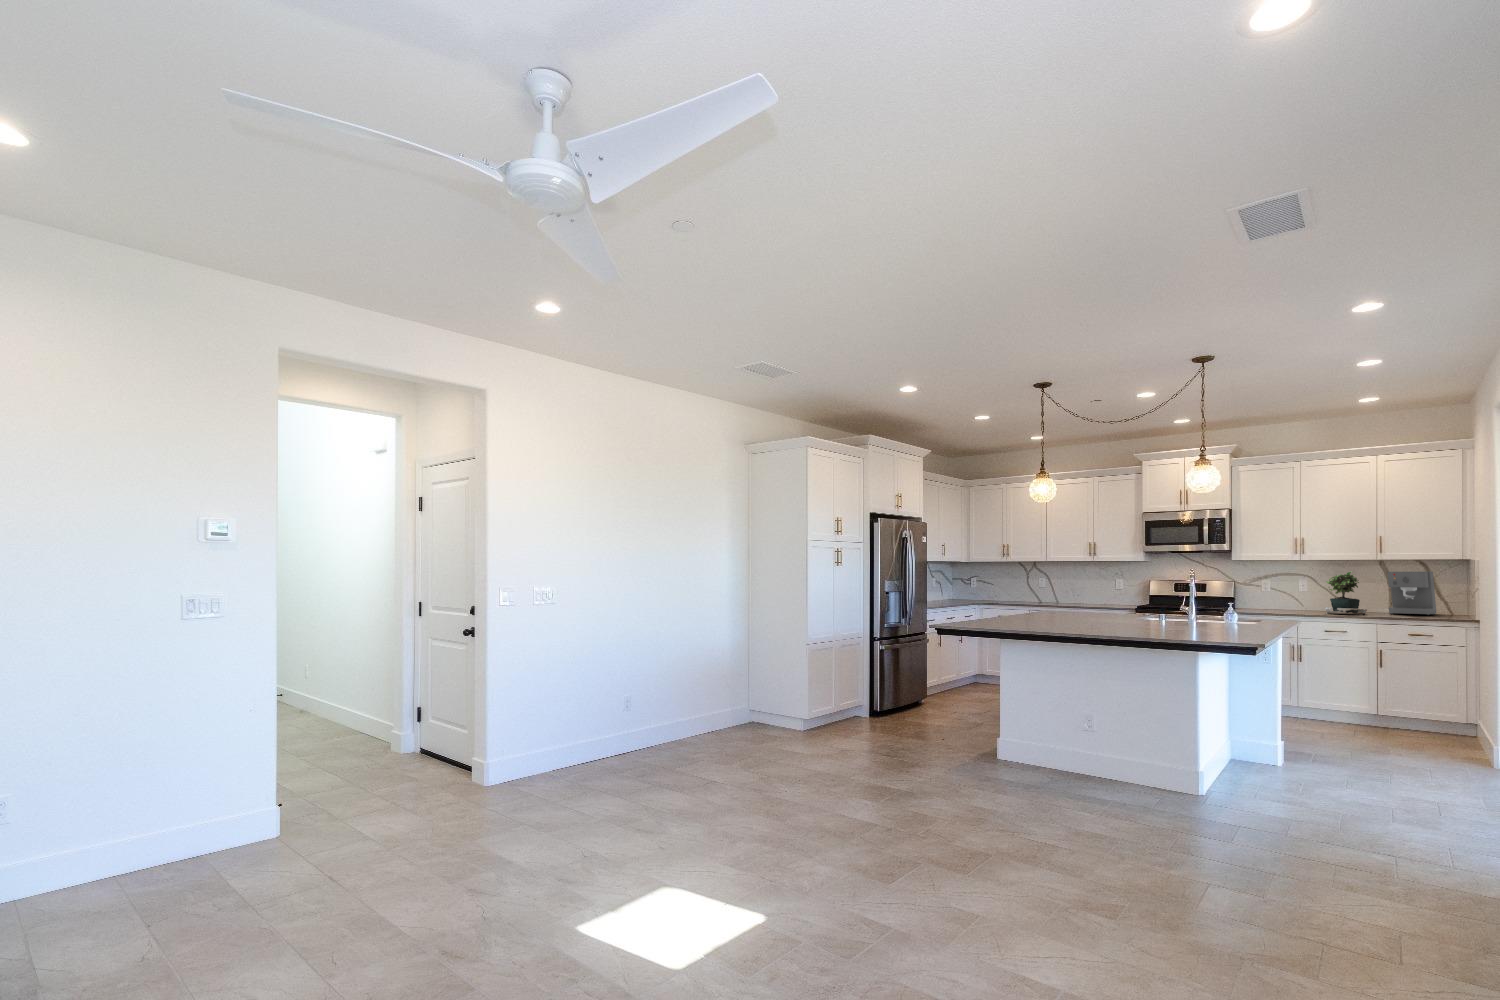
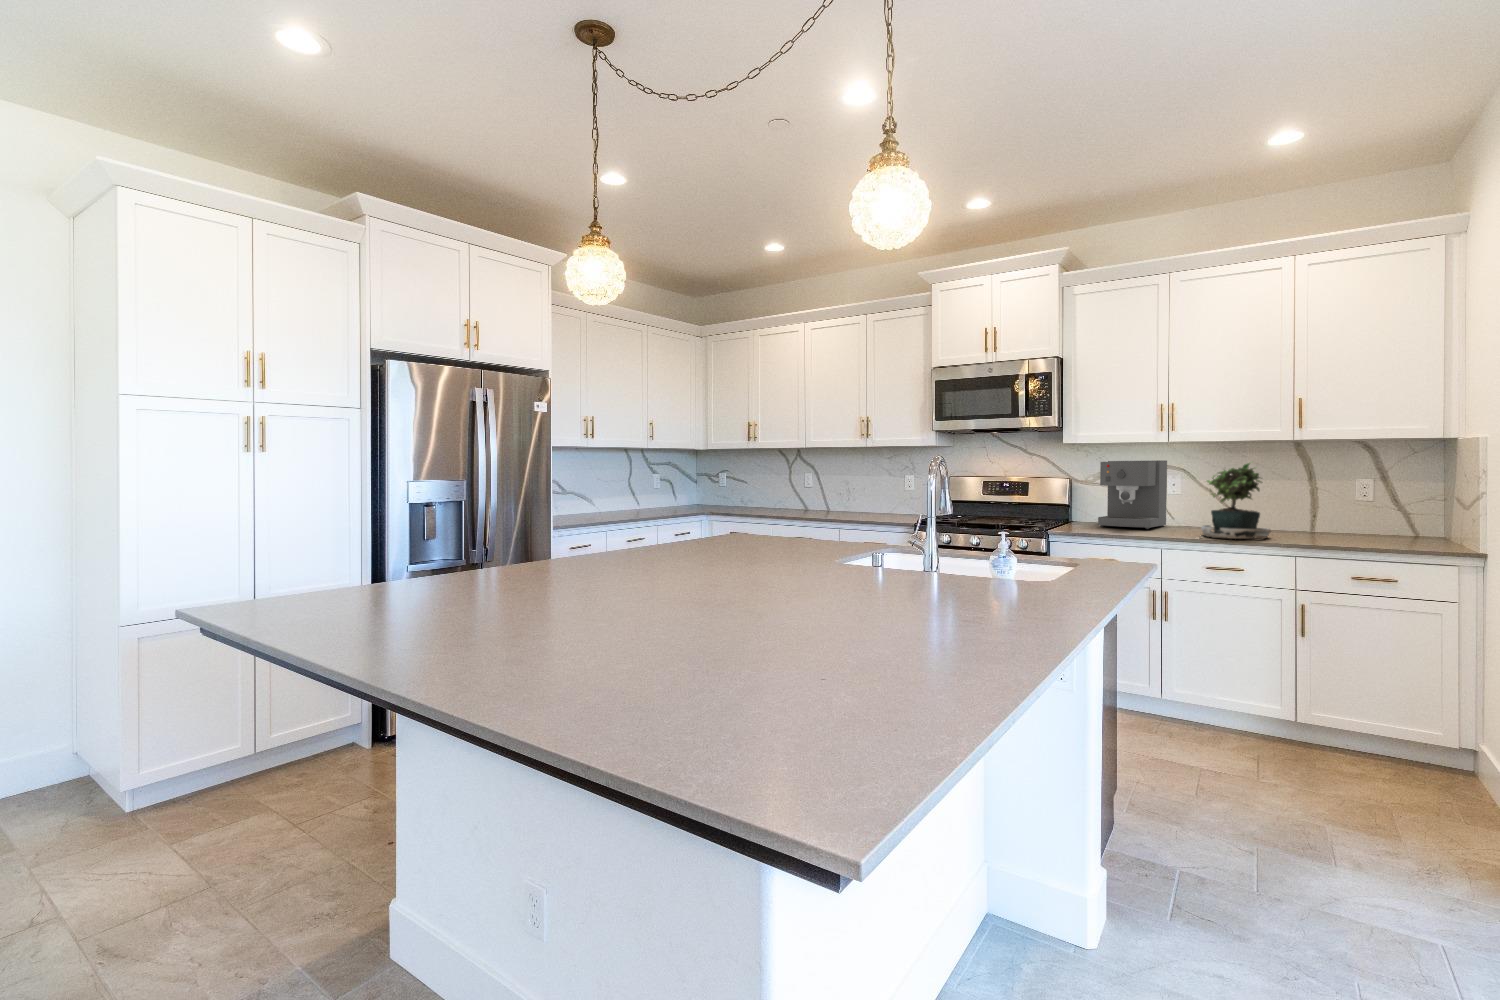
coffee maker: present [1388,571,1436,615] -> present [1098,460,1167,529]

